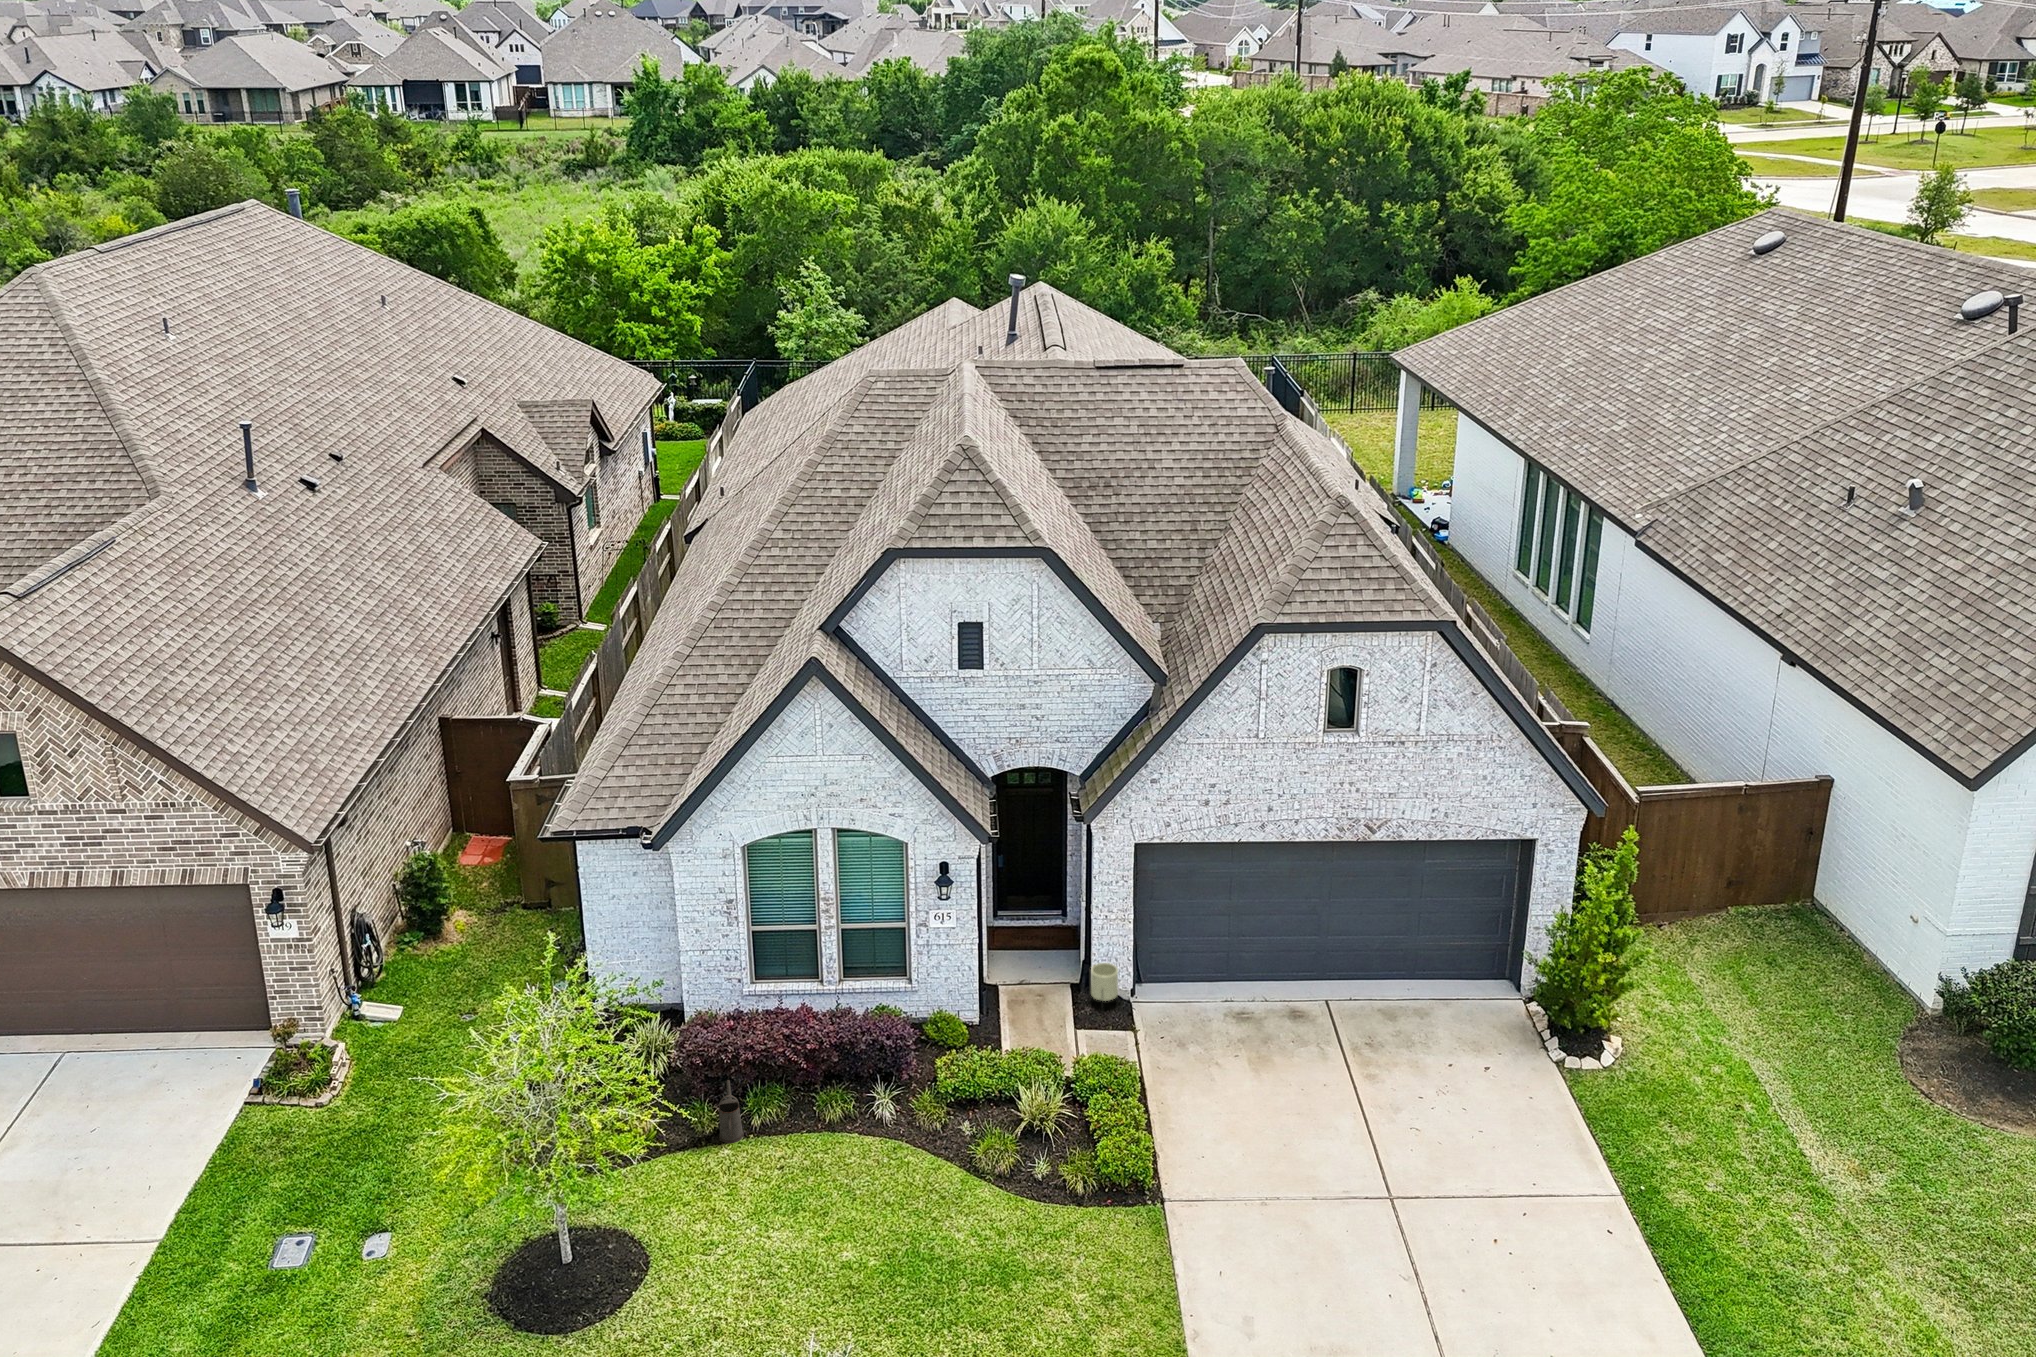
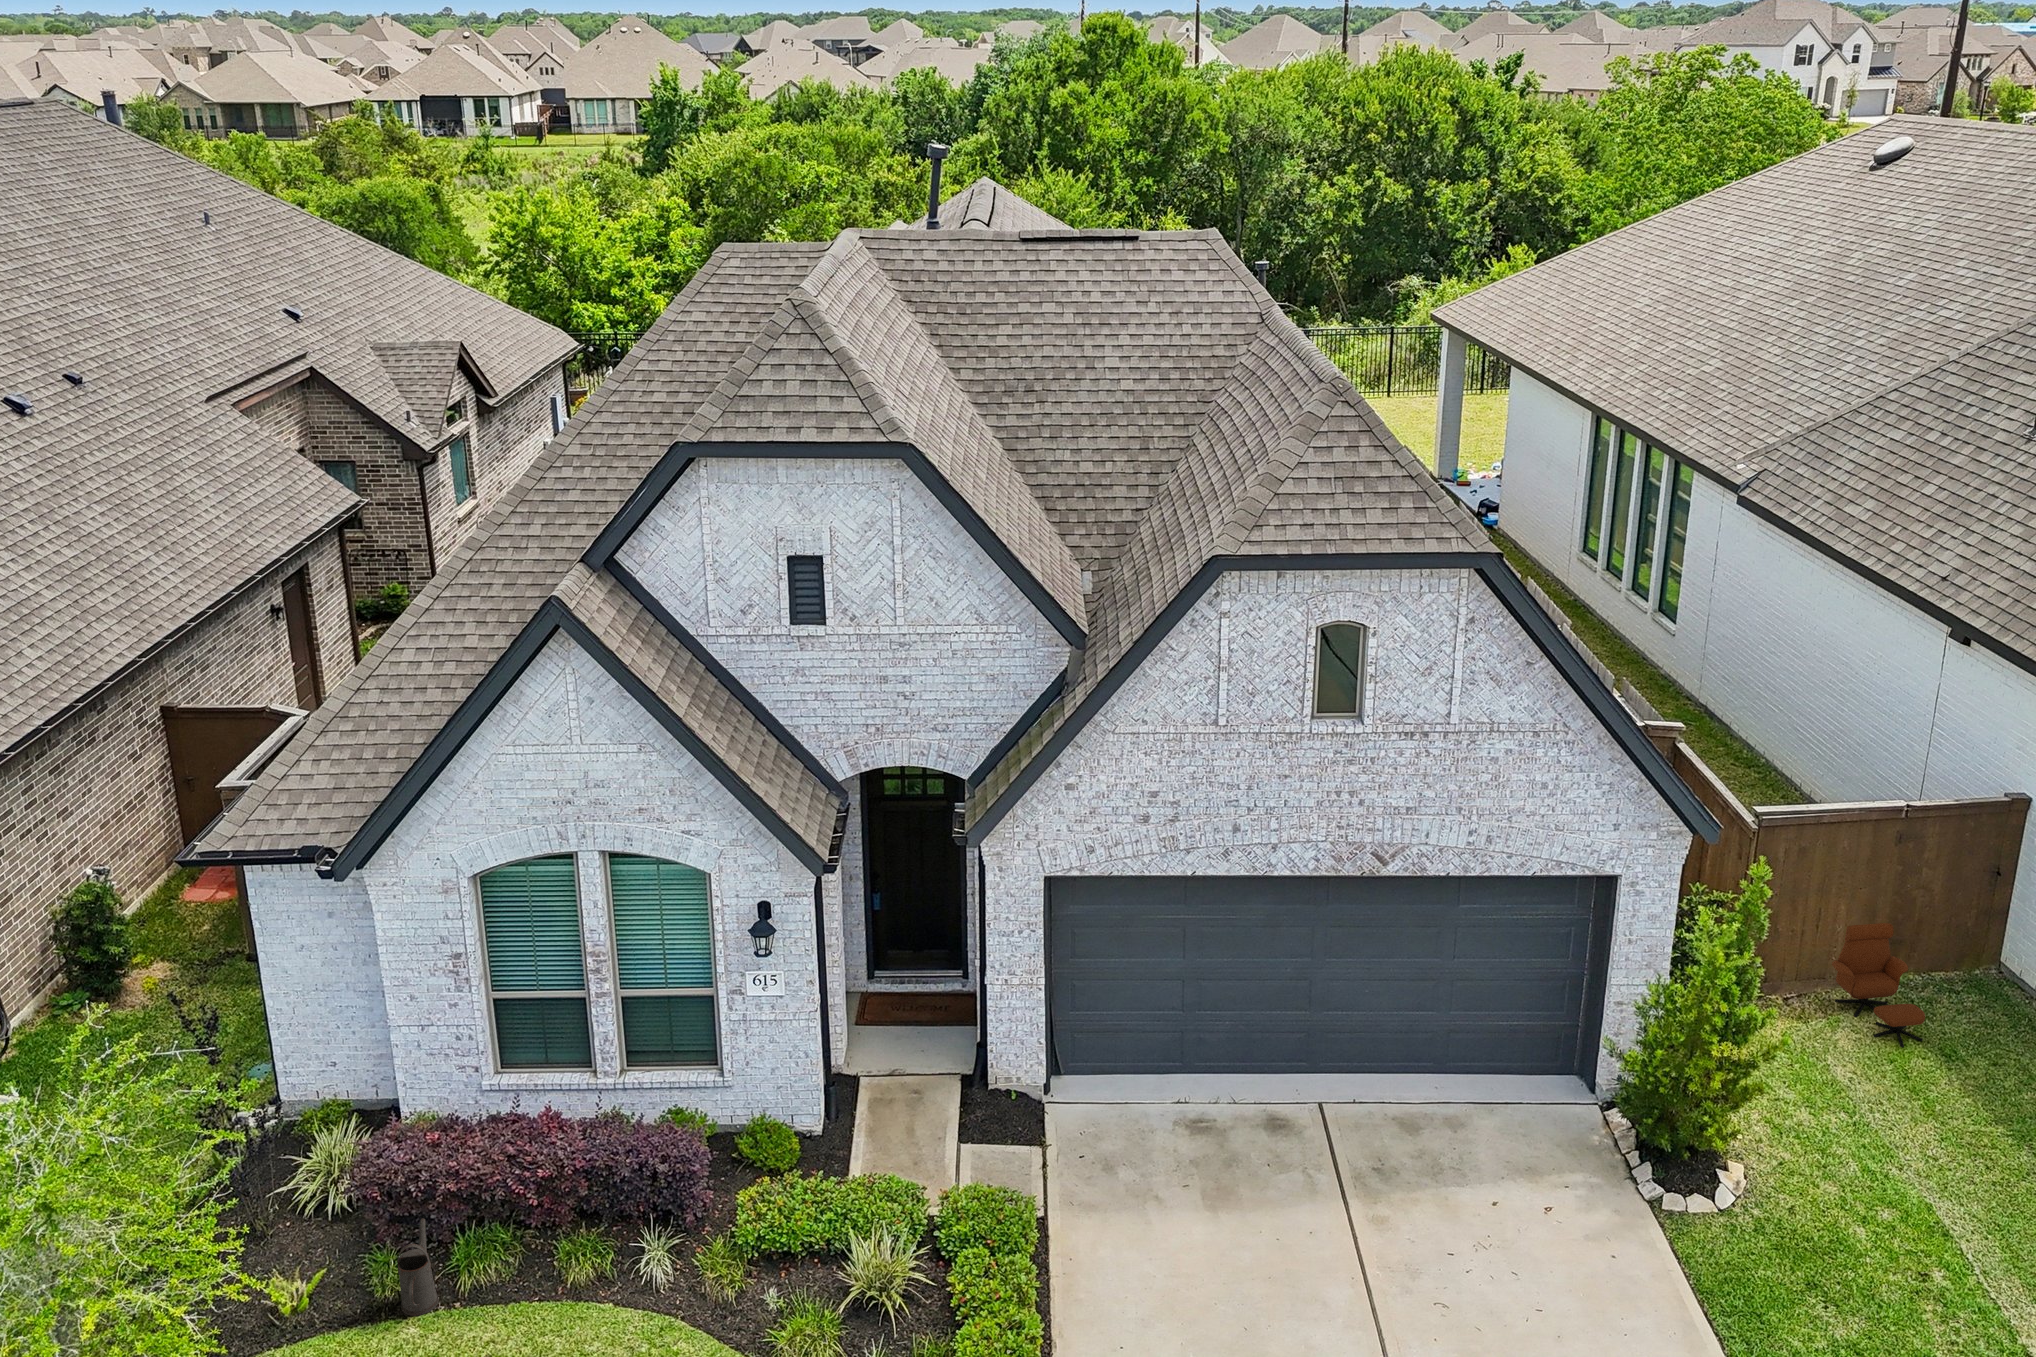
lounge chair: none [1690,870,1754,958] -> present [1832,923,1925,1047]
planter: present [1091,963,1118,1001] -> none [981,1046,1021,1118]

